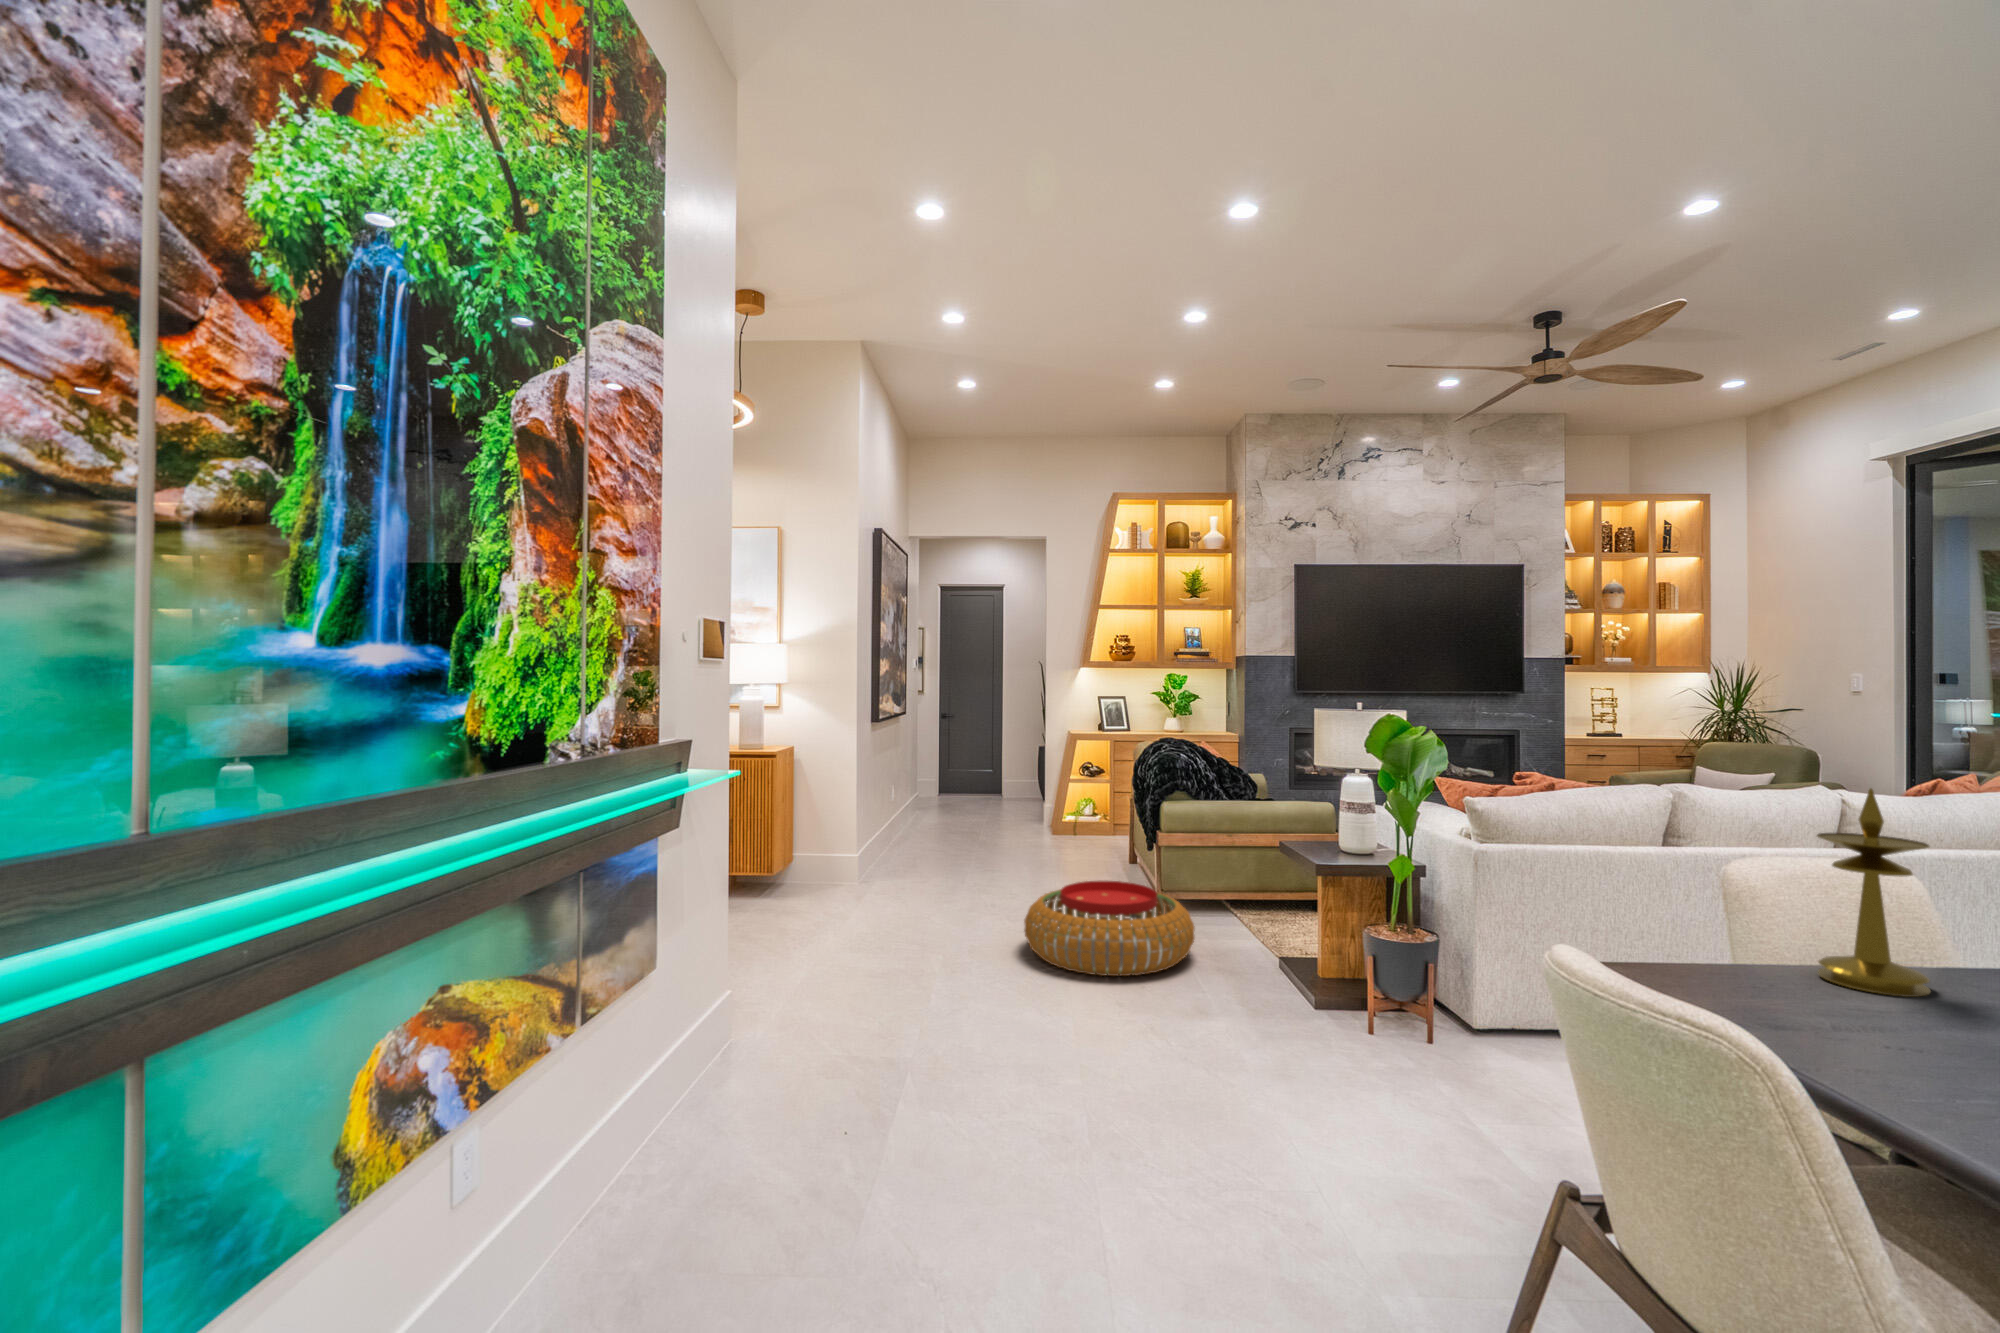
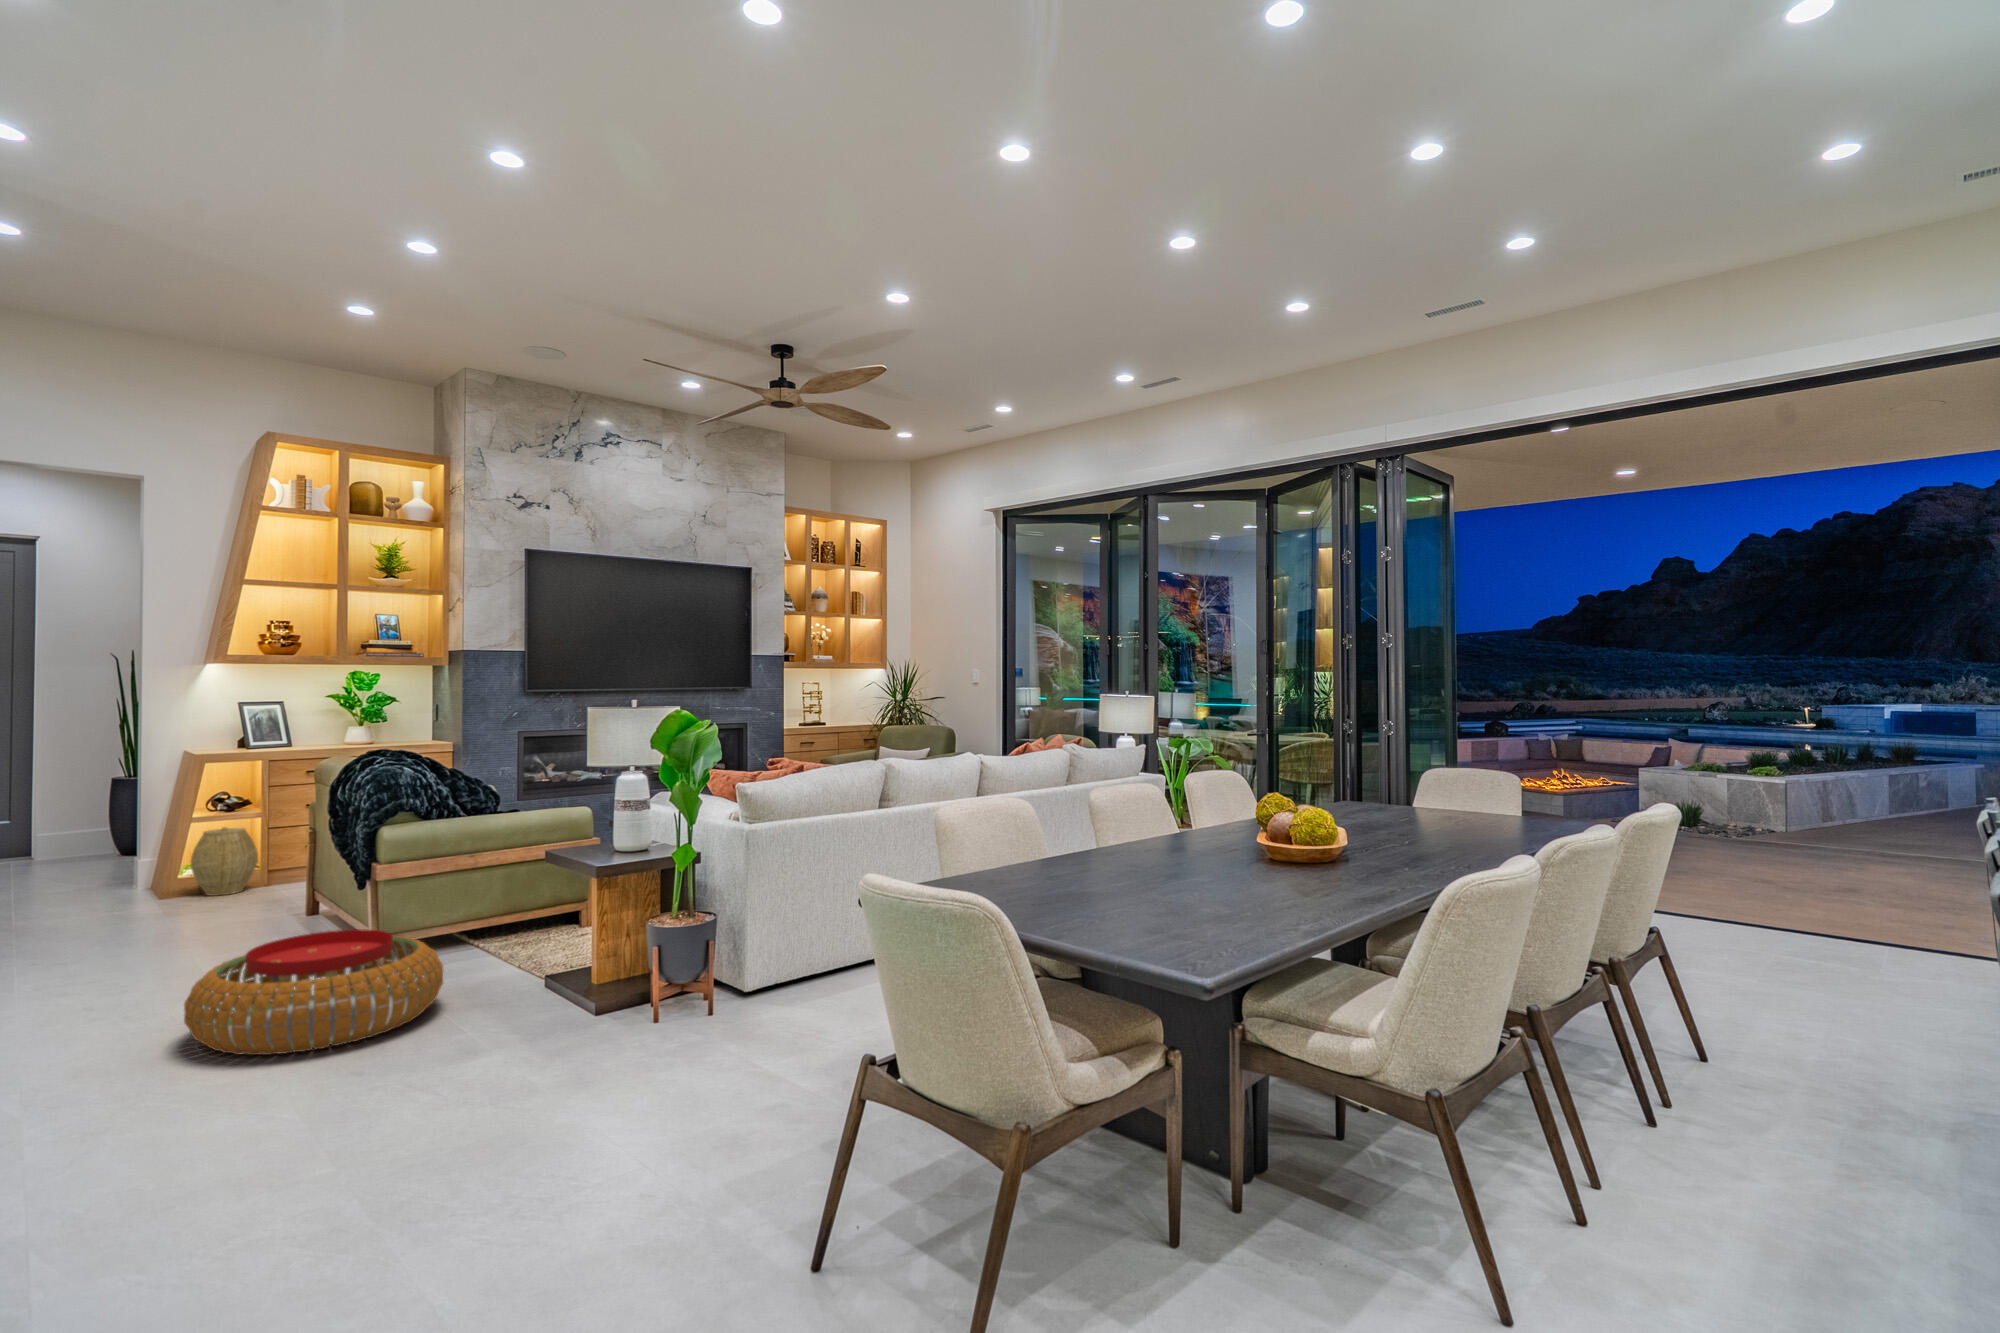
woven basket: none [1067,787,1105,836] -> present [191,827,258,896]
candlestick: present [1817,789,1931,997] -> none [998,740,1051,872]

